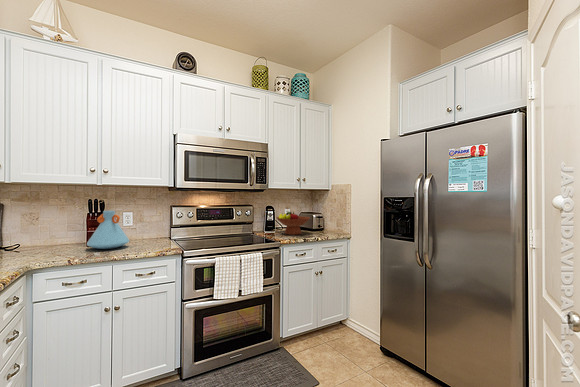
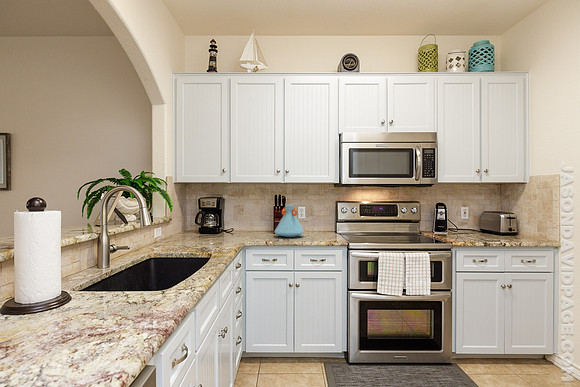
fruit bowl: present [277,212,310,235] -> none [450,210,495,238]

